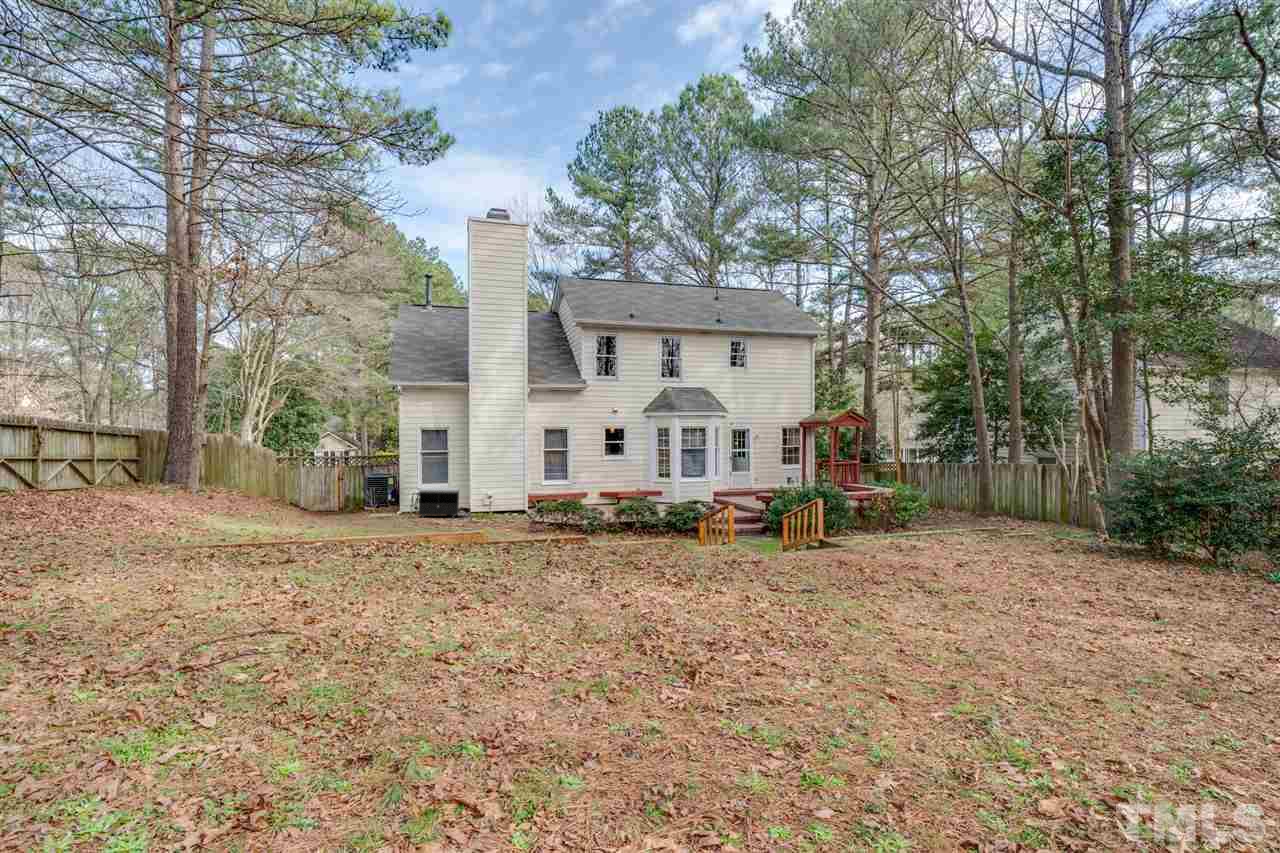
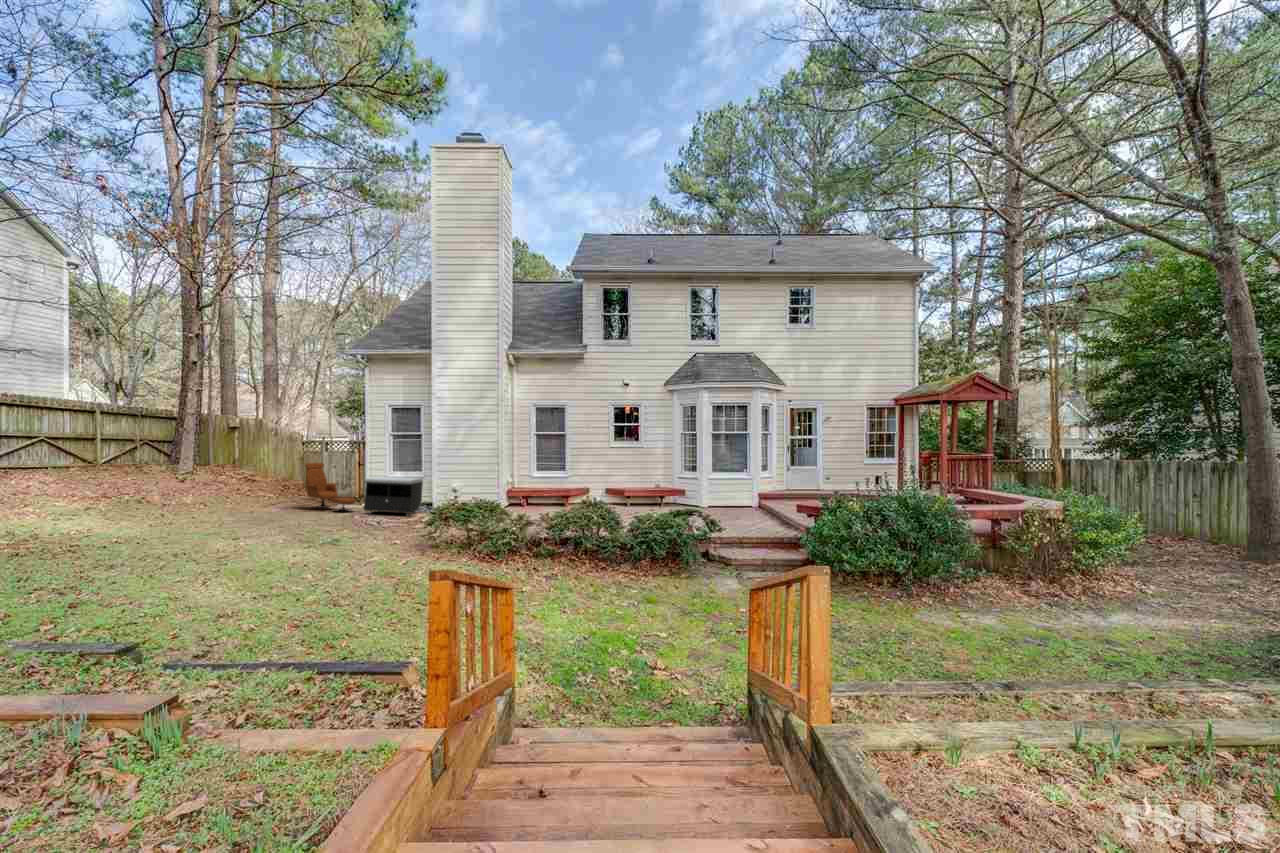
lounge chair: none [361,477,407,518] -> present [305,463,355,511]

